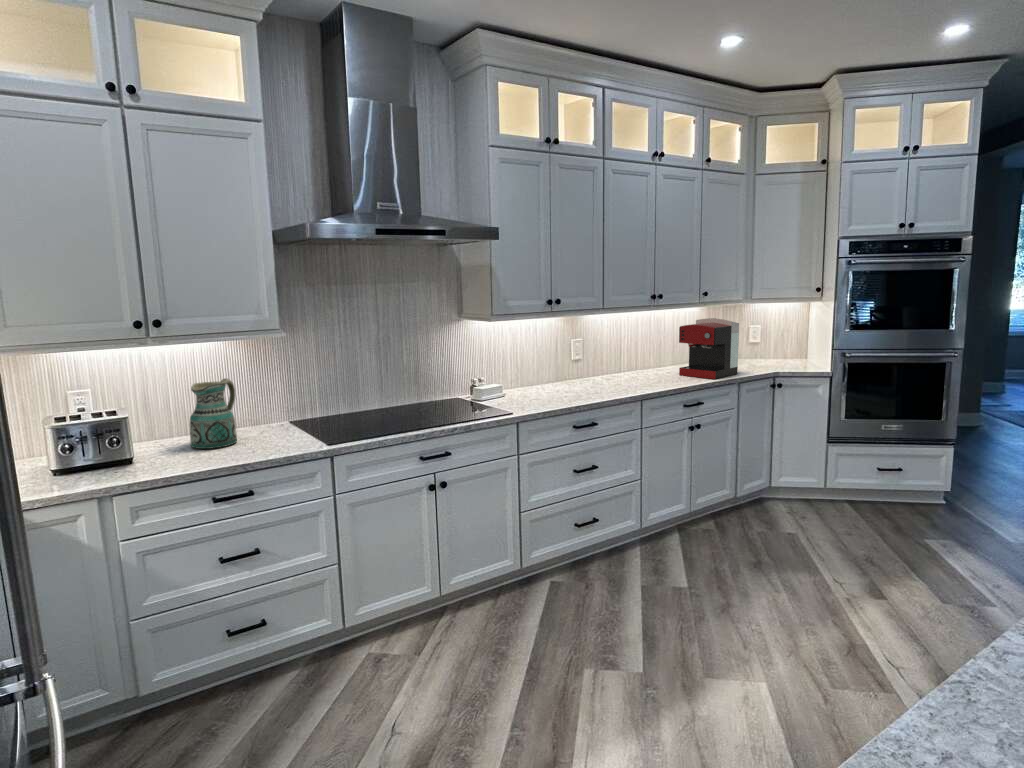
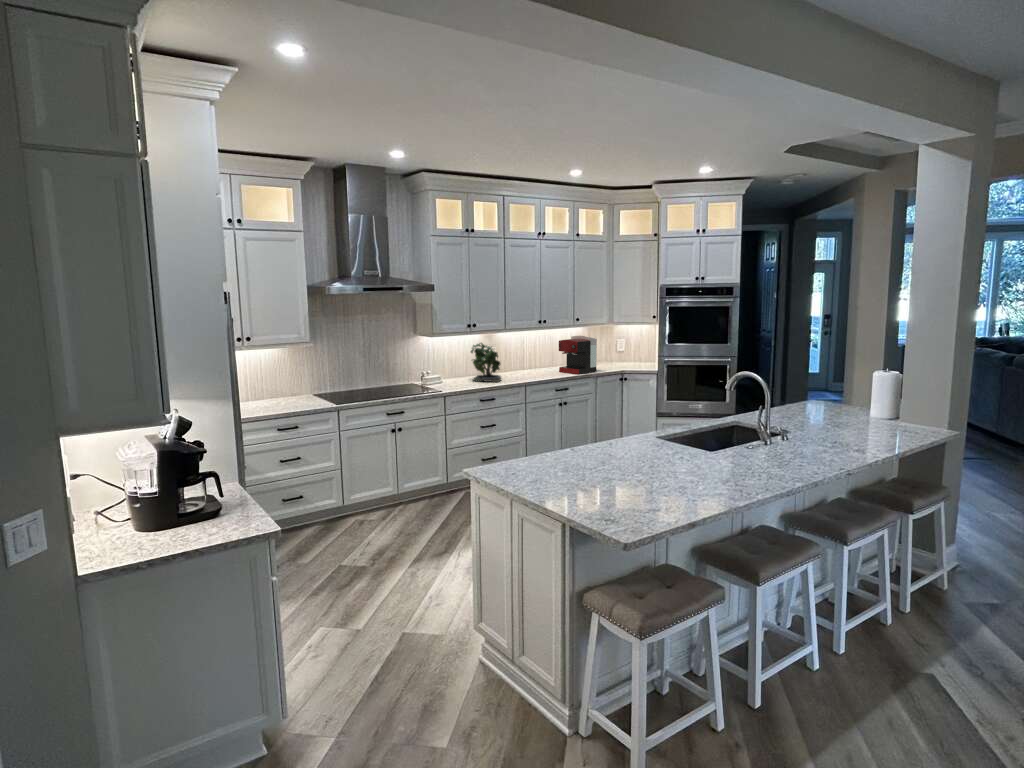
potted plant: none [548,327,602,395] -> present [471,343,501,382]
ceramic pitcher: present [190,378,237,449] -> none [262,368,287,406]

